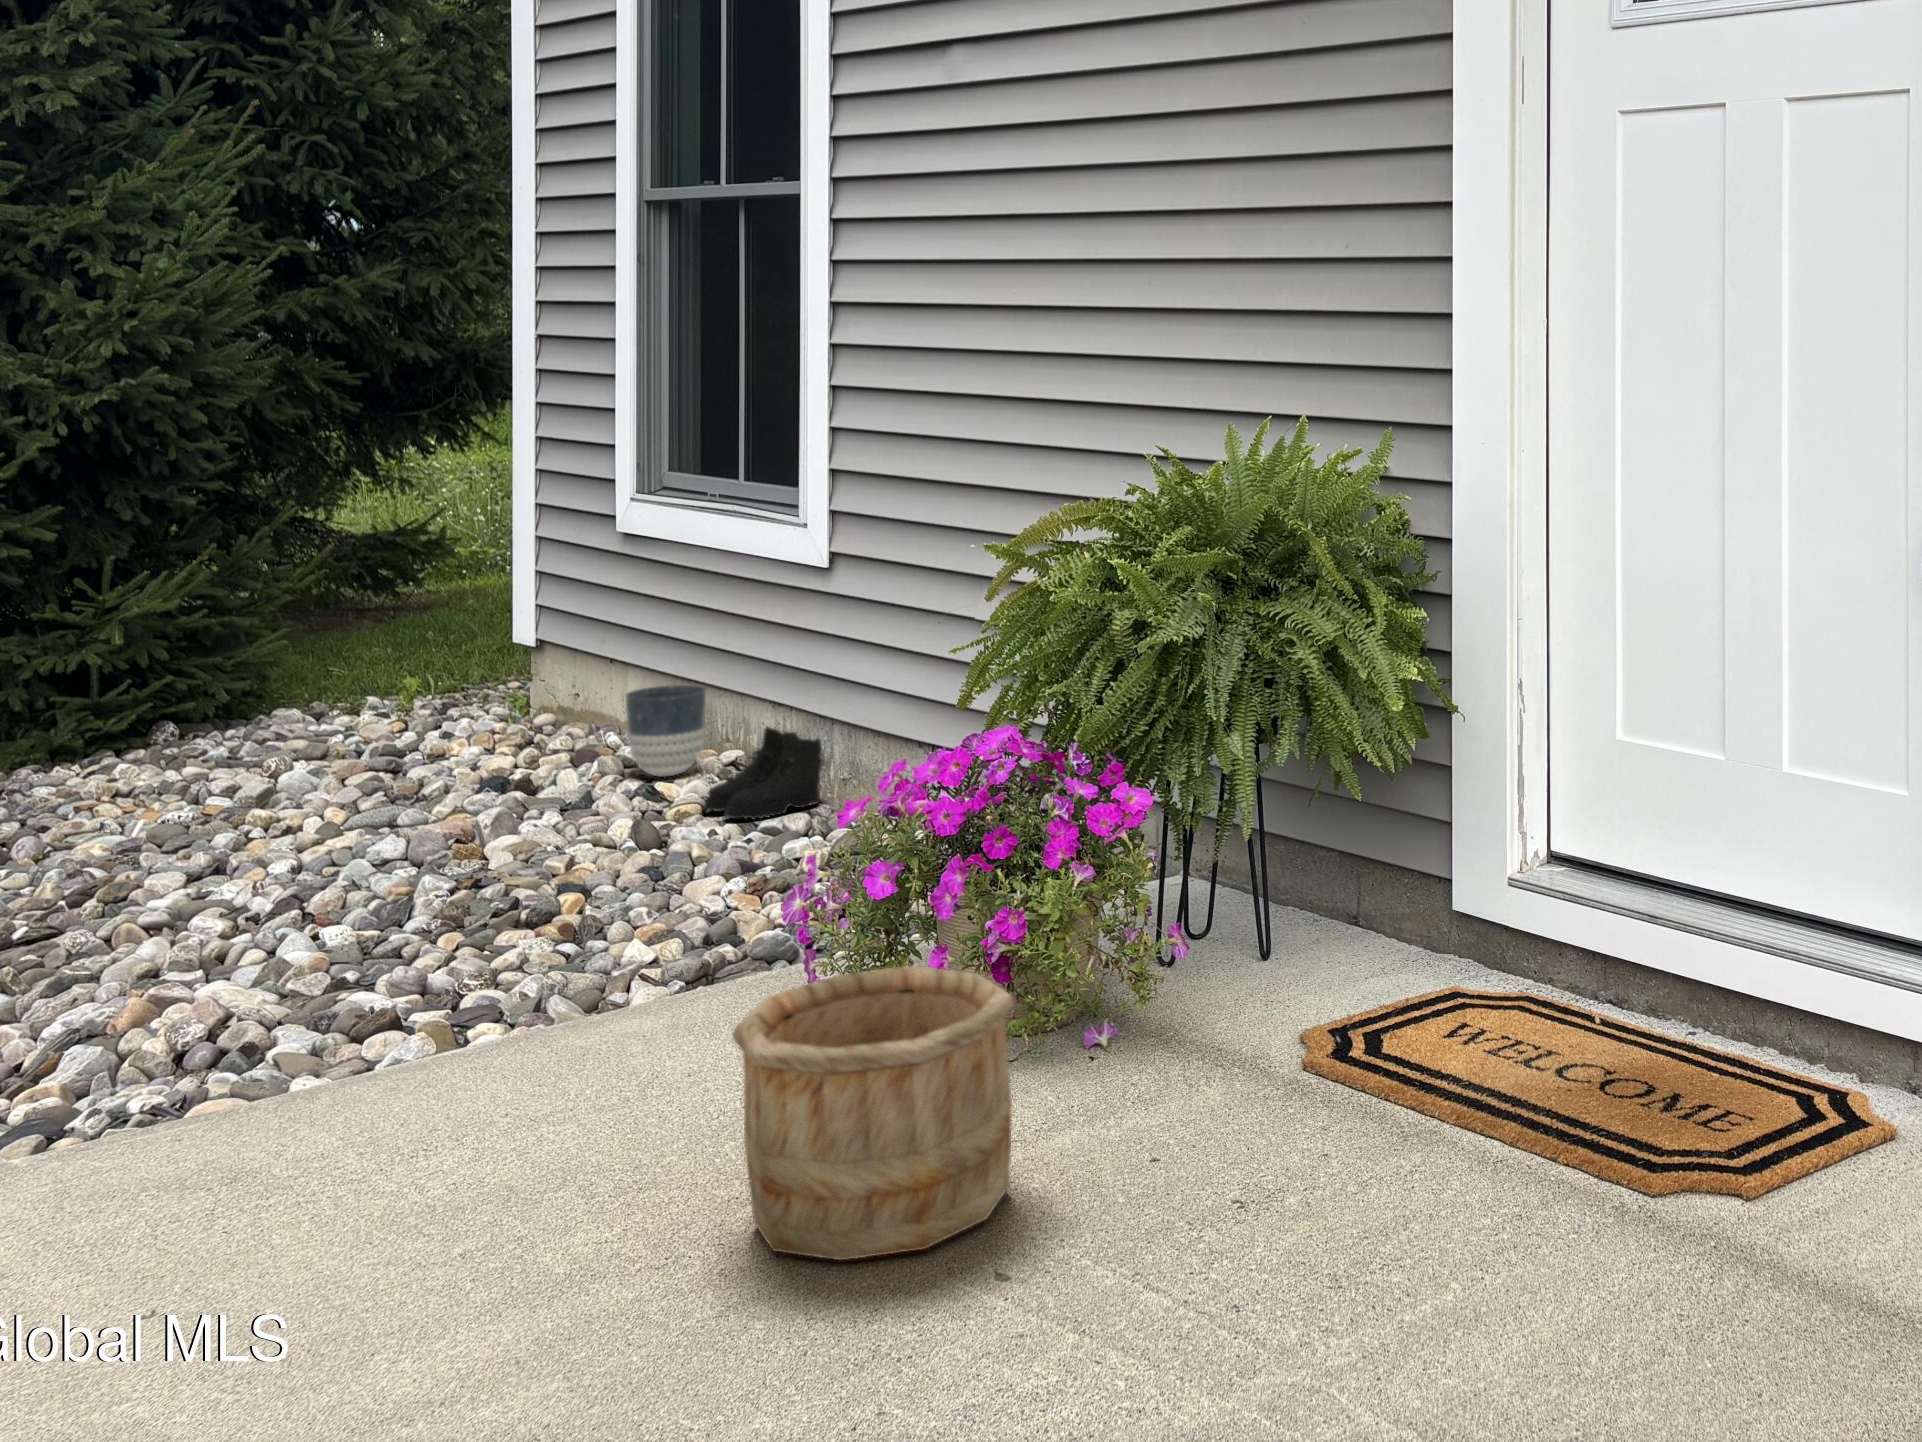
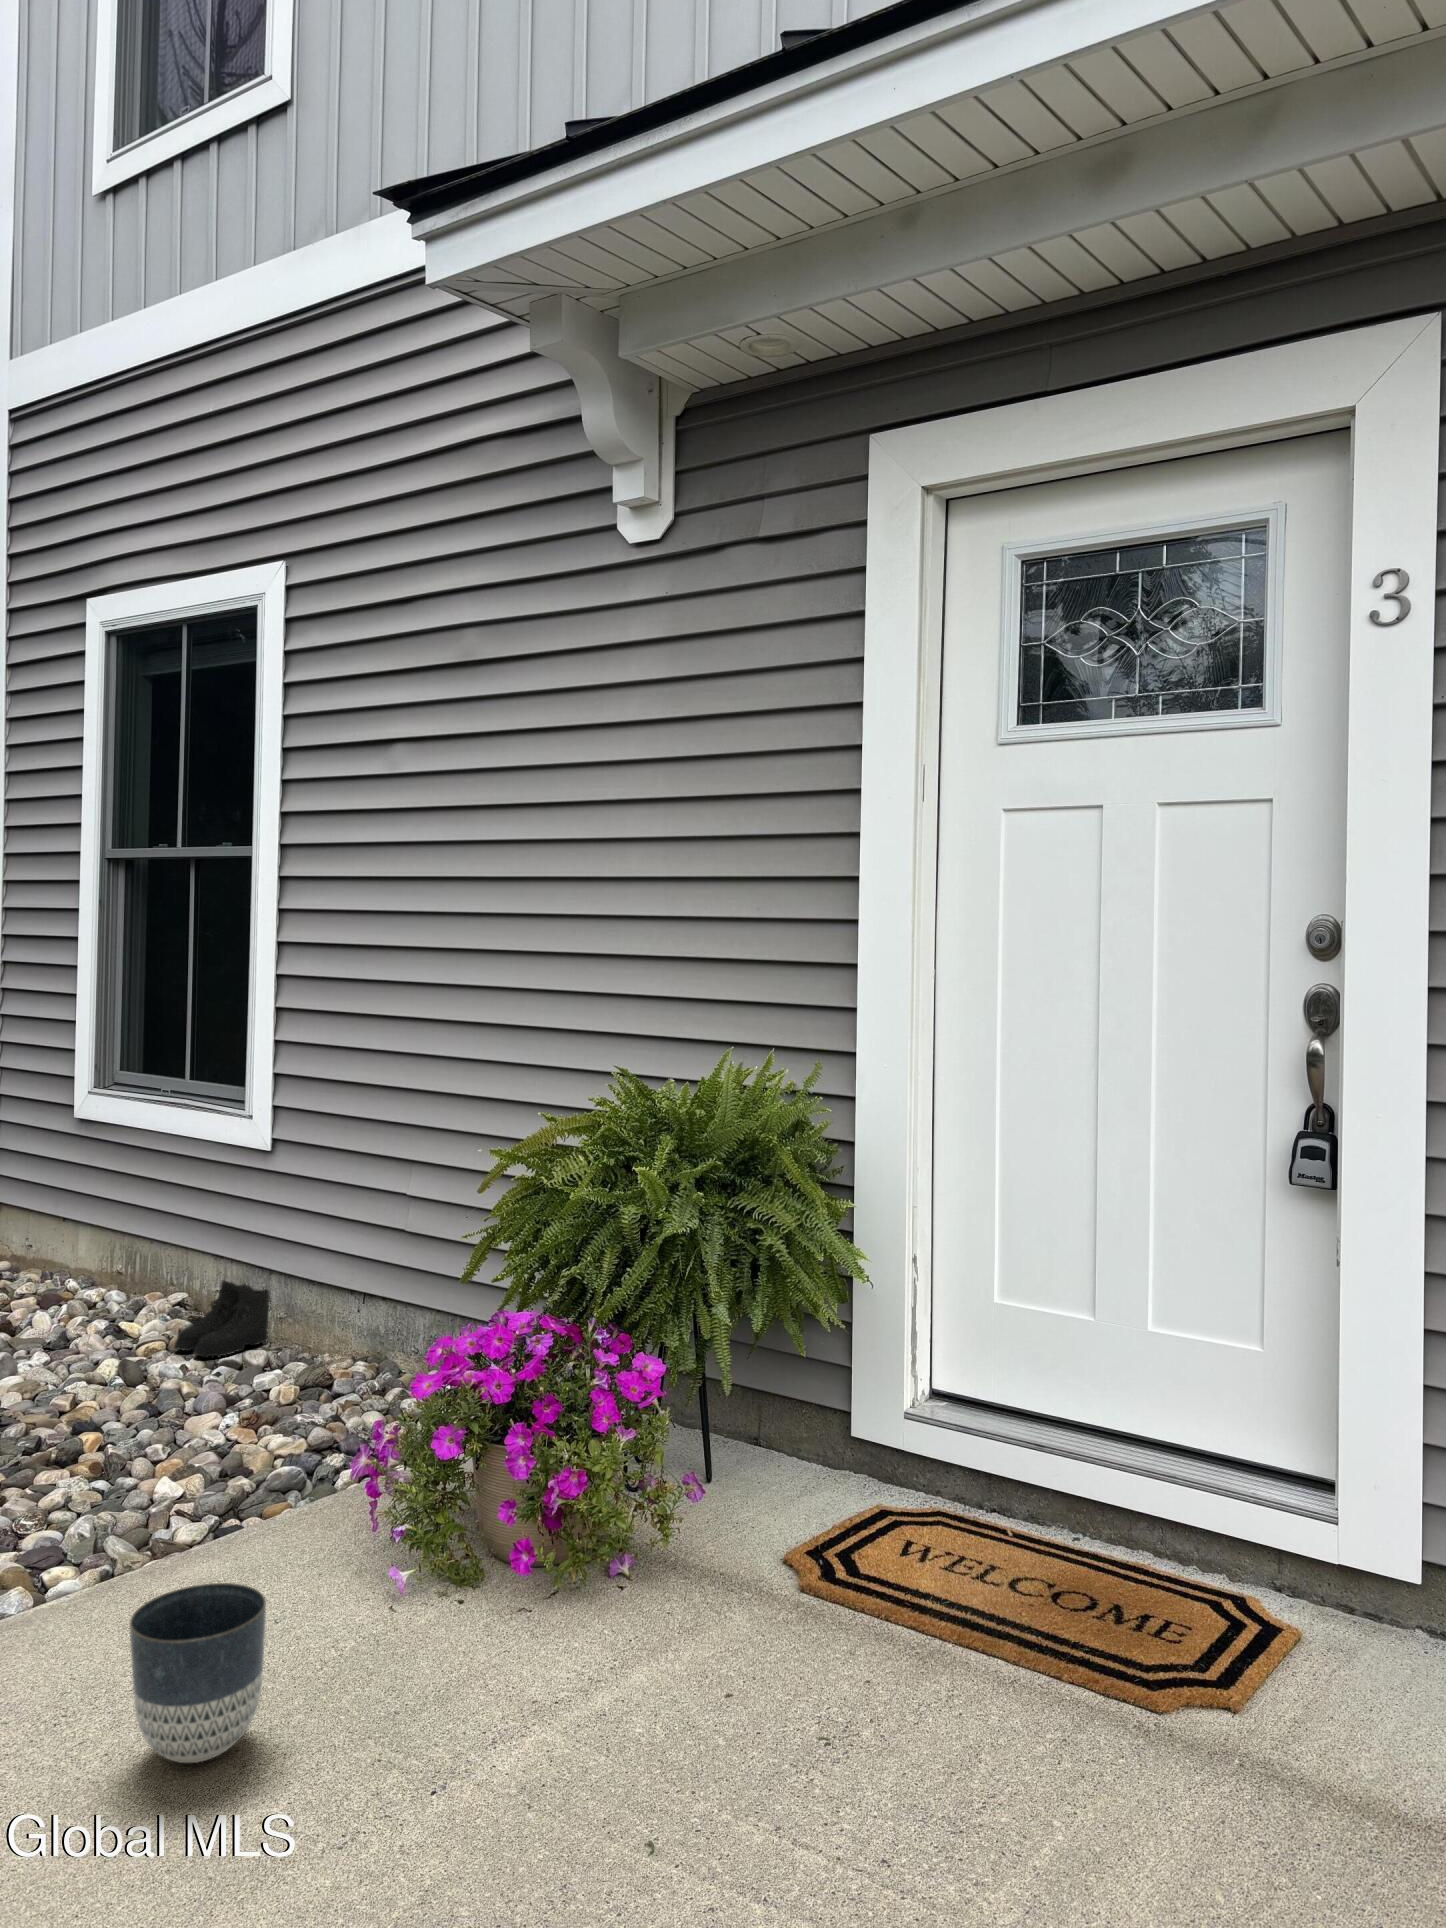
planter: present [625,685,706,777] -> present [130,1583,266,1763]
wooden bucket: present [732,966,1013,1260] -> none [378,1530,610,1813]

